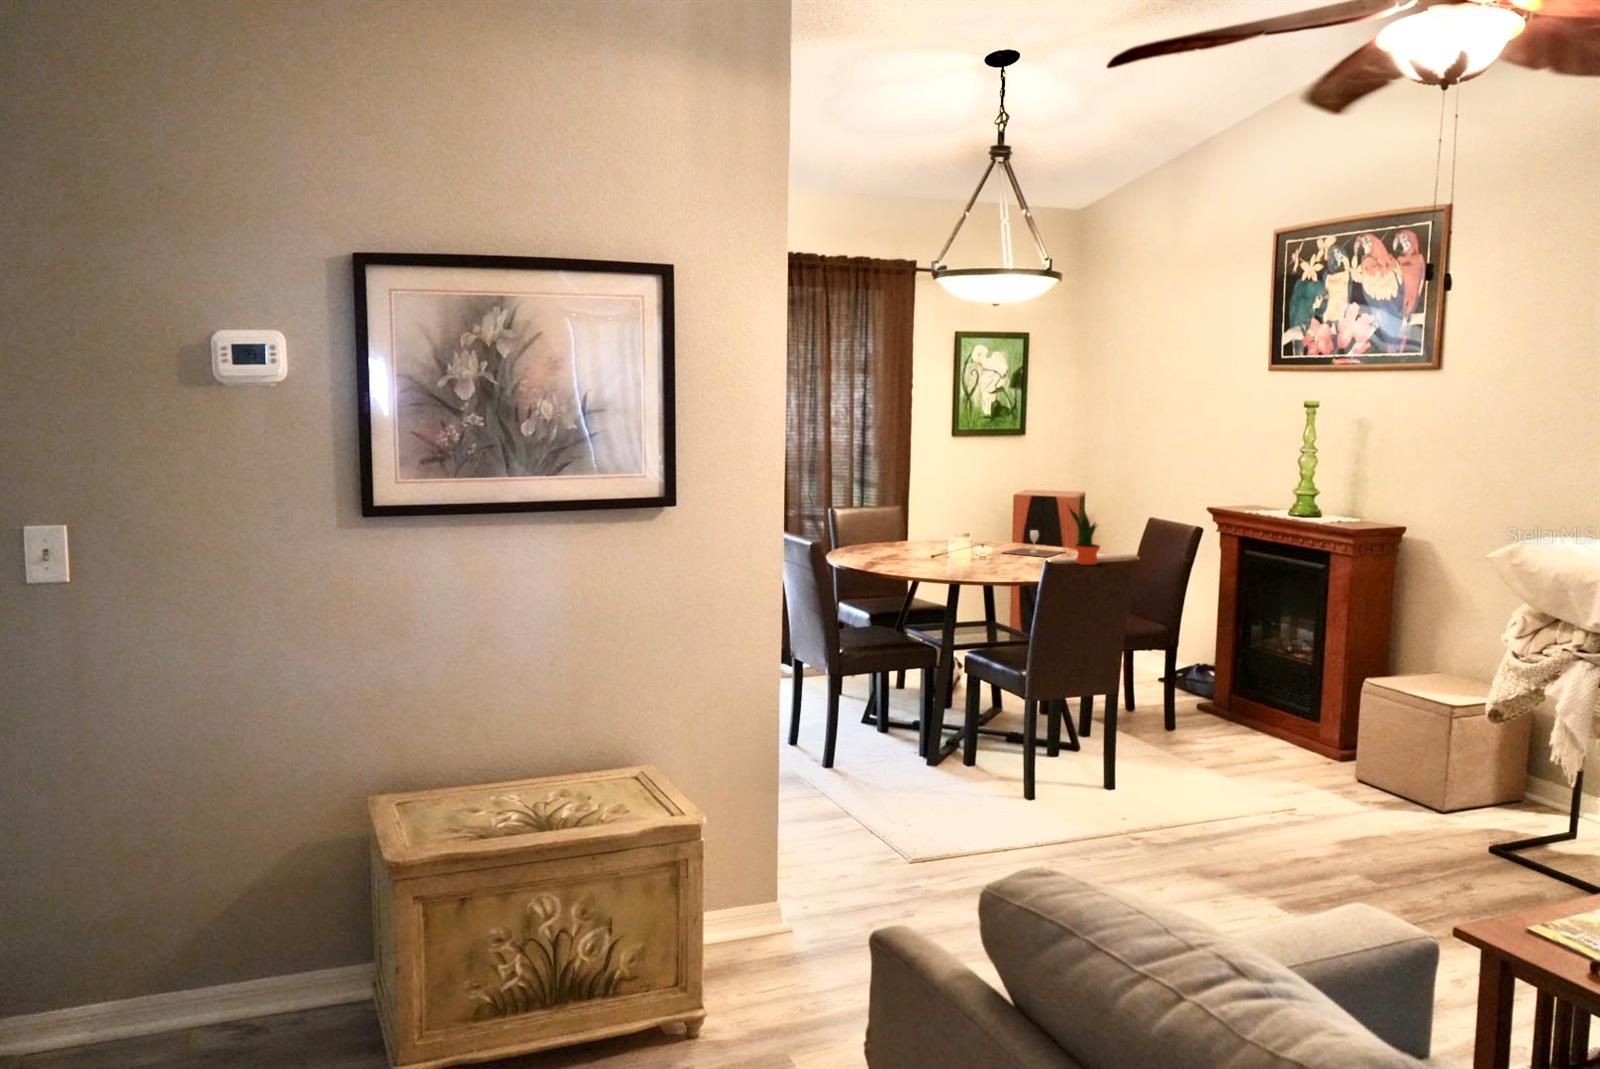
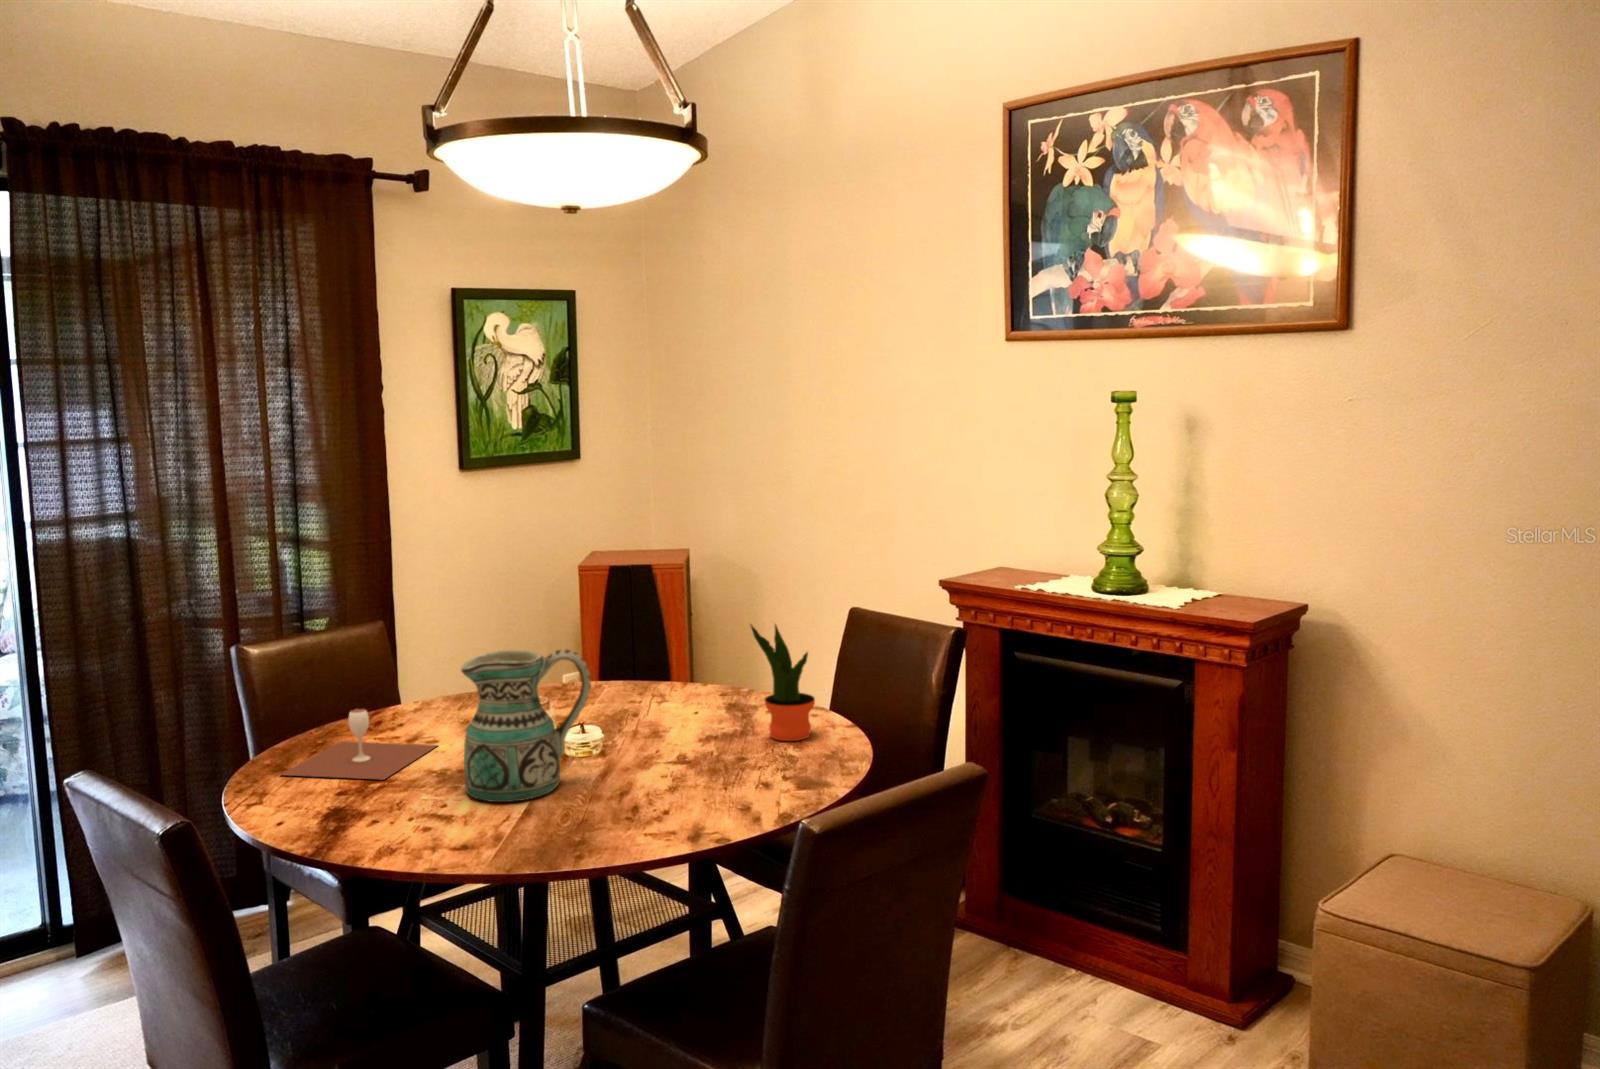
ceramic pitcher: none [930,505,988,568] -> present [461,649,591,802]
wine glass: present [1005,530,1063,557] -> present [281,709,437,780]

